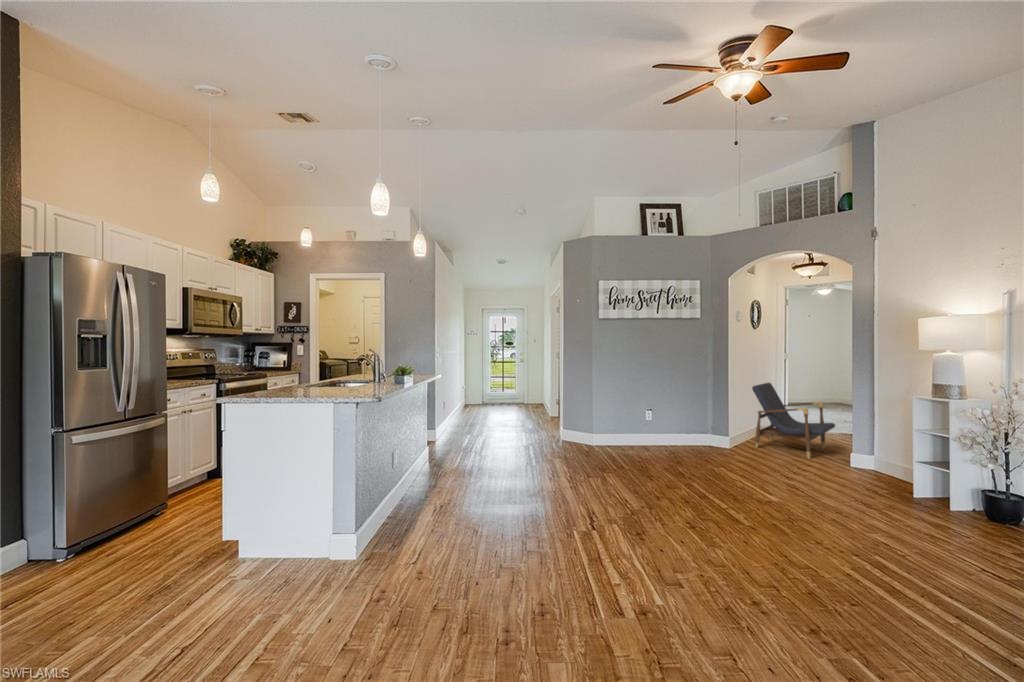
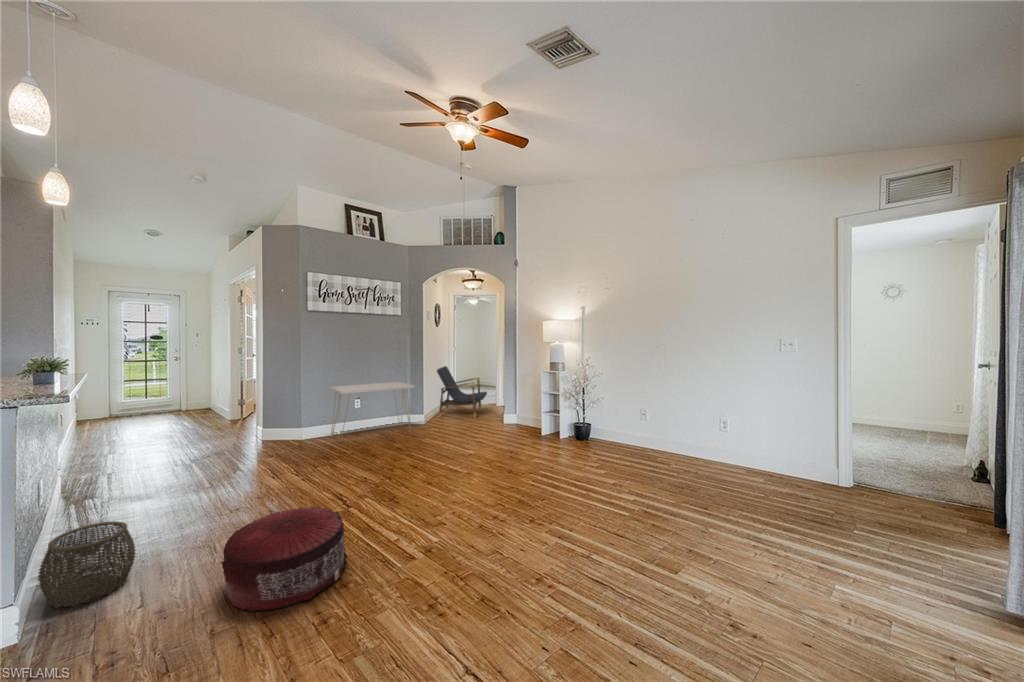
console table: none [618,396,712,460] -> present [329,382,415,442]
woven basket: none [377,485,428,541] -> present [38,521,136,607]
pouf: none [457,513,560,610] -> present [222,505,348,612]

